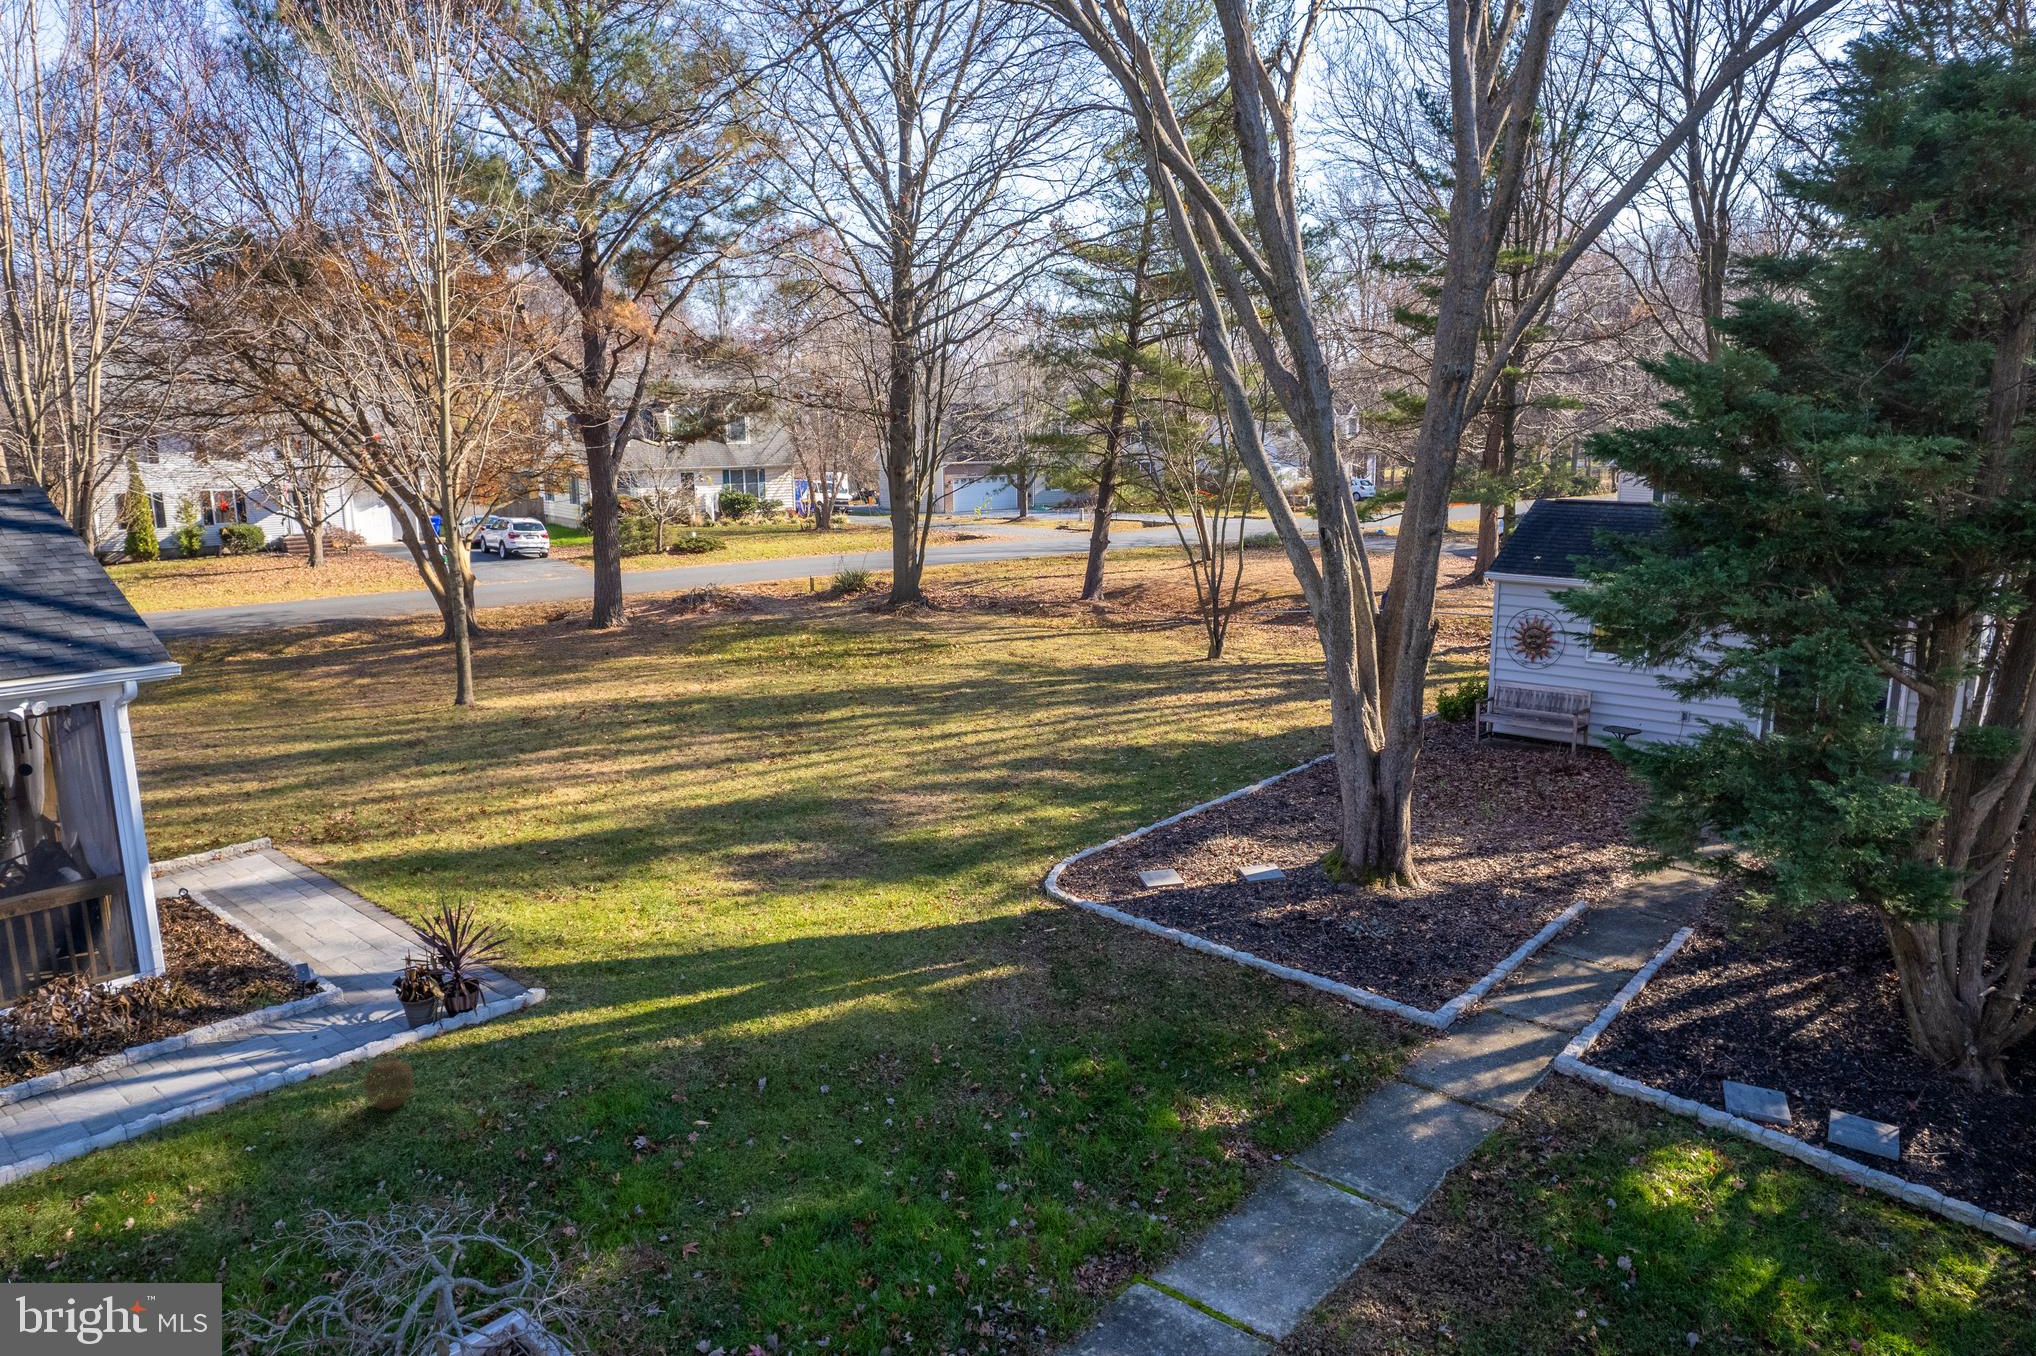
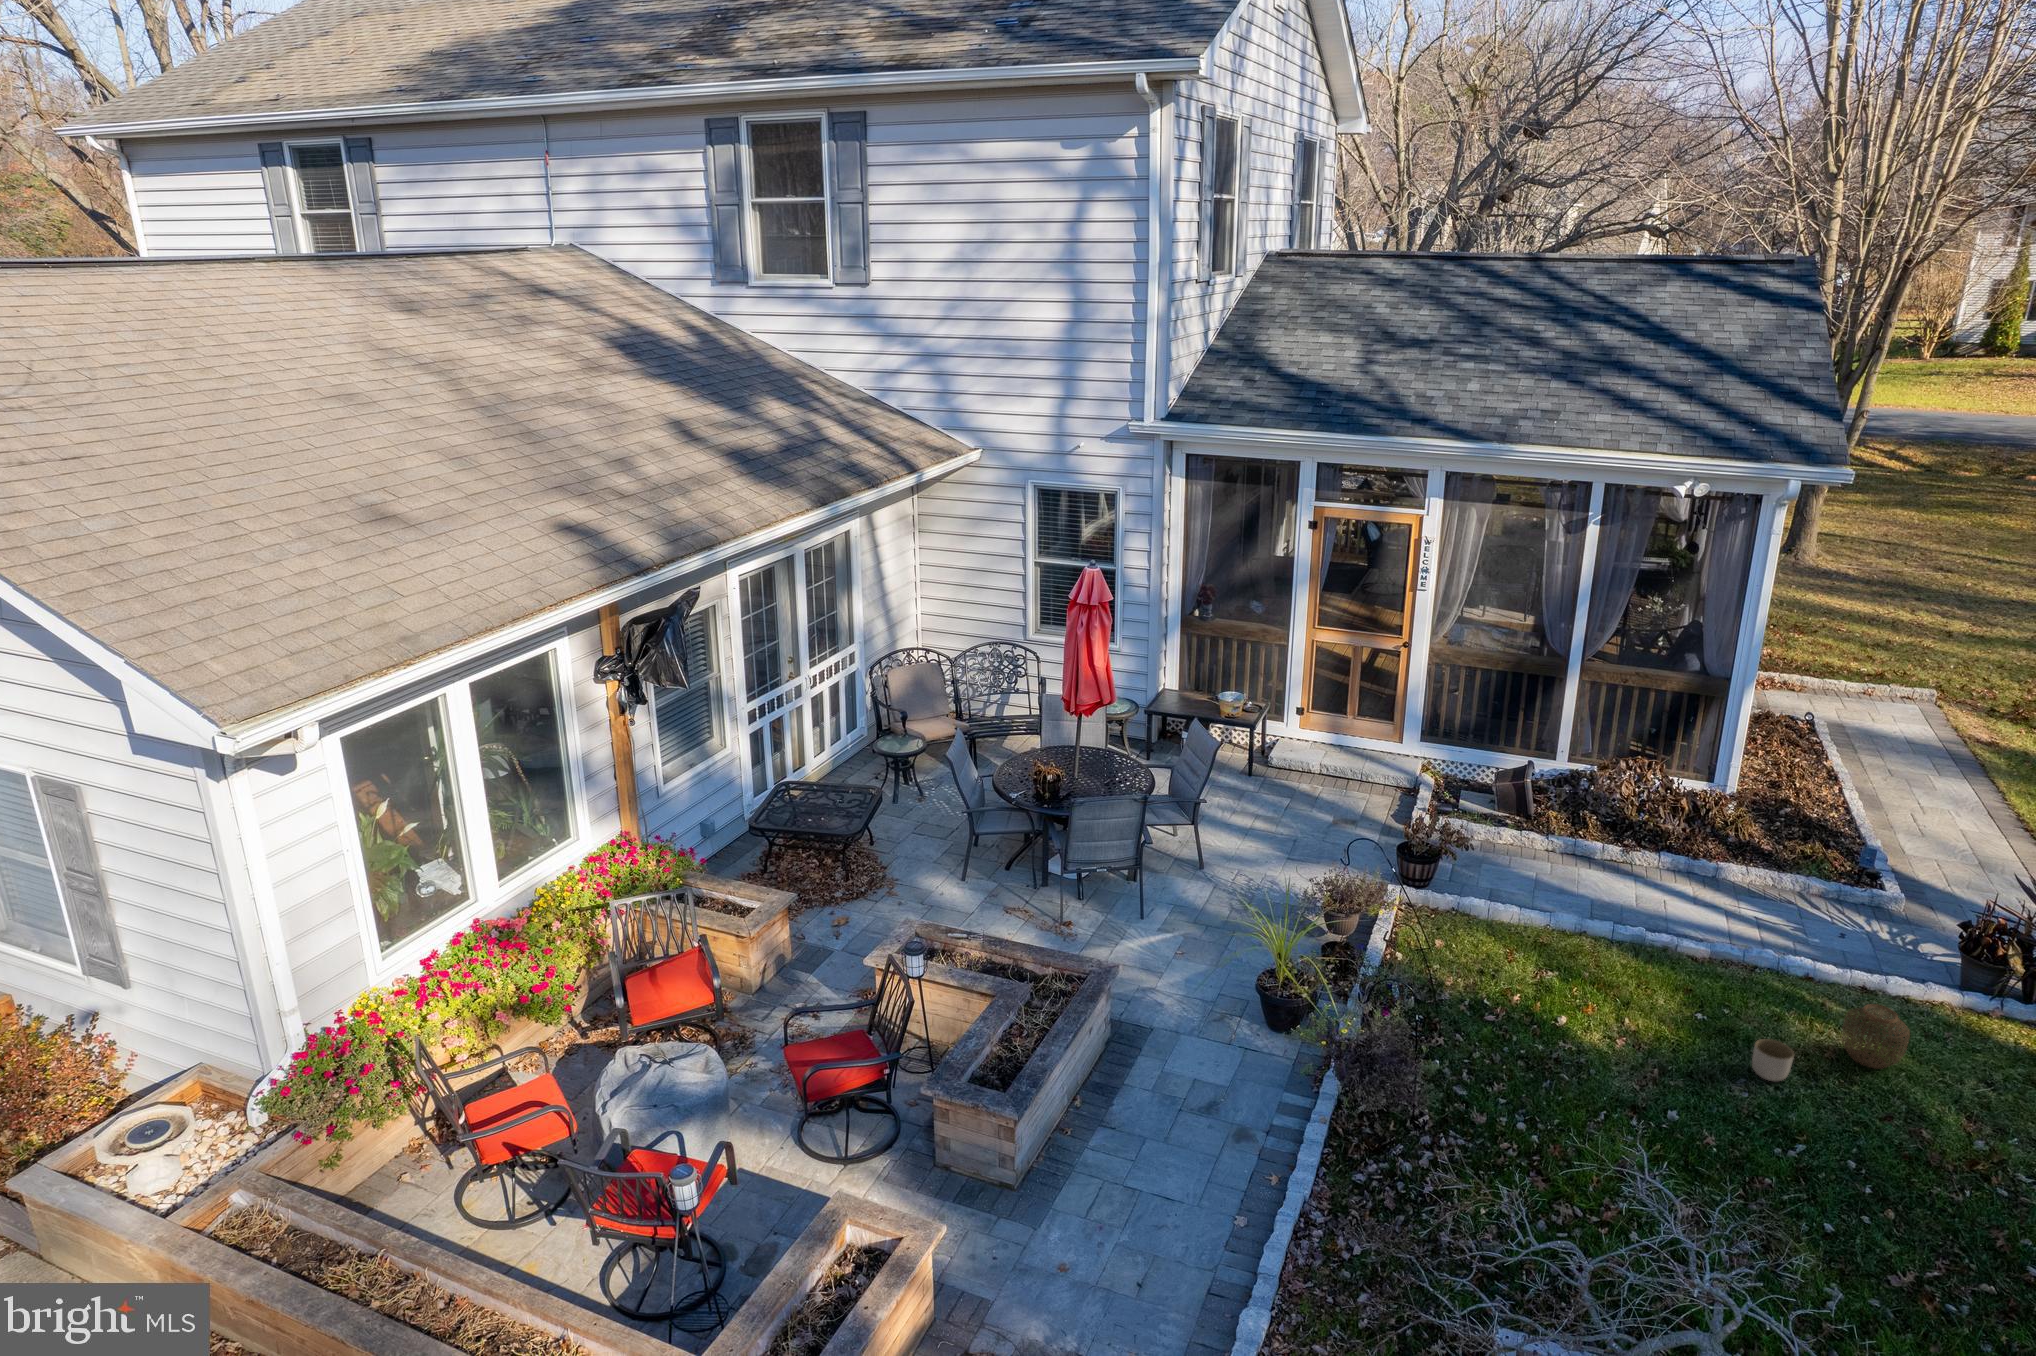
planter: none [315,1123,348,1159] -> present [1752,1039,1794,1081]

